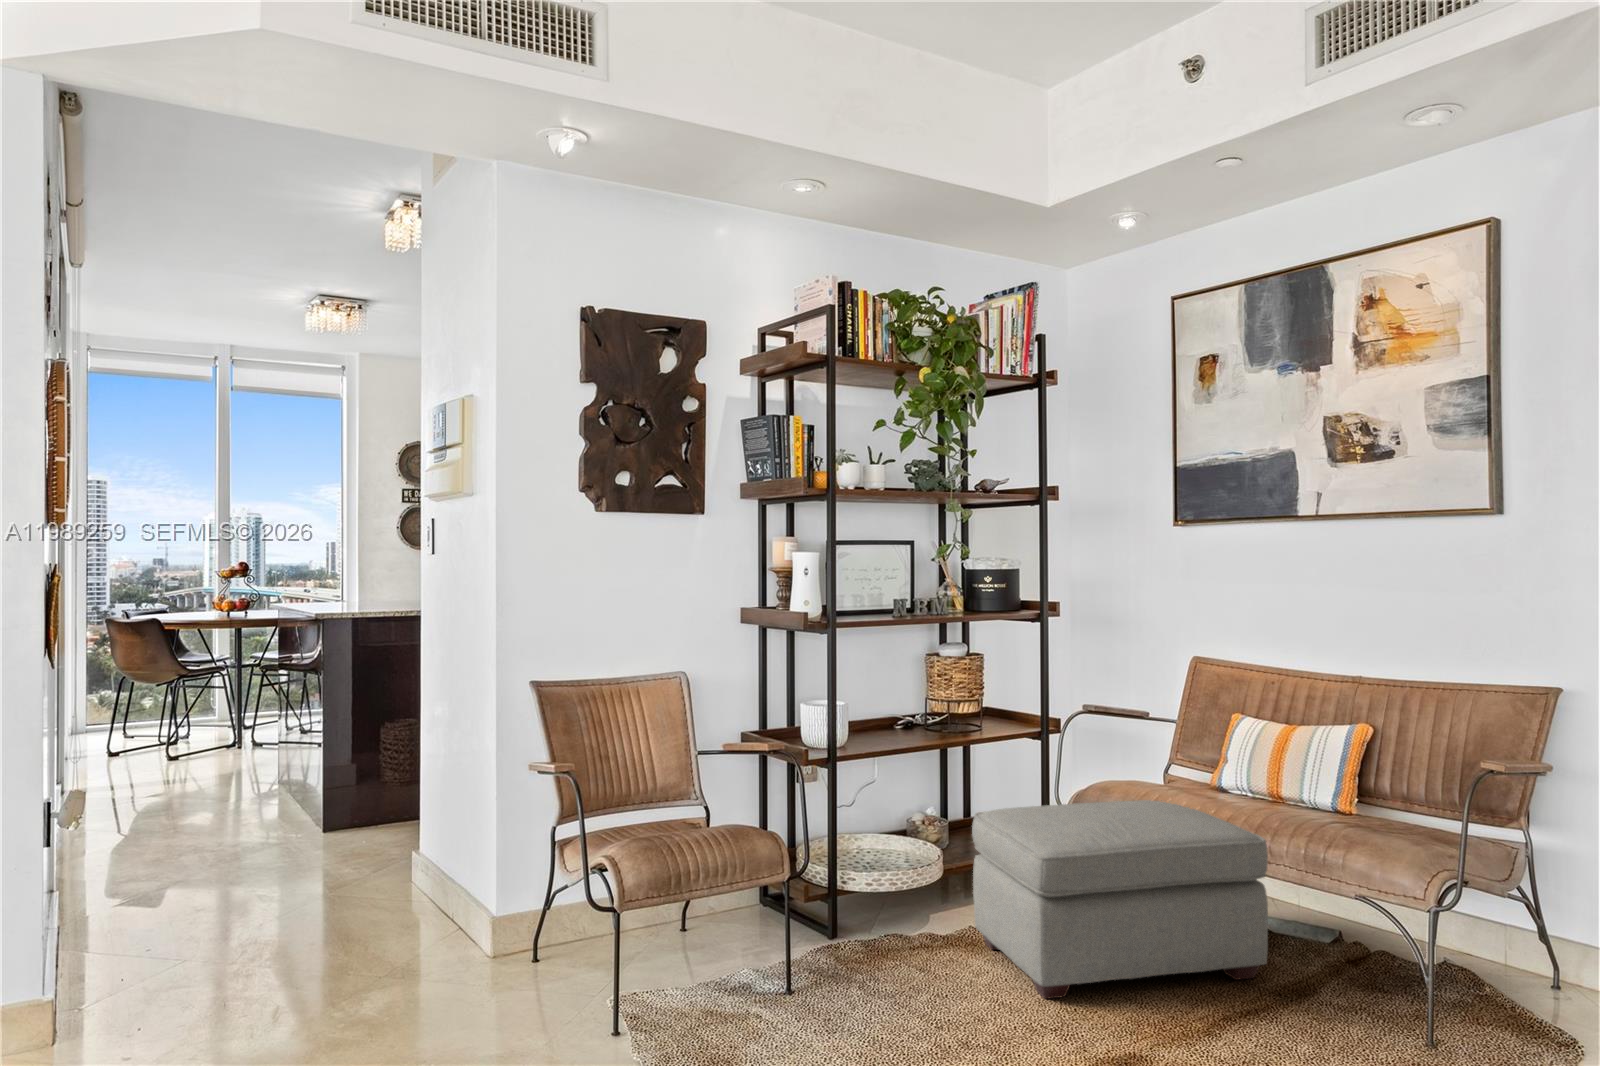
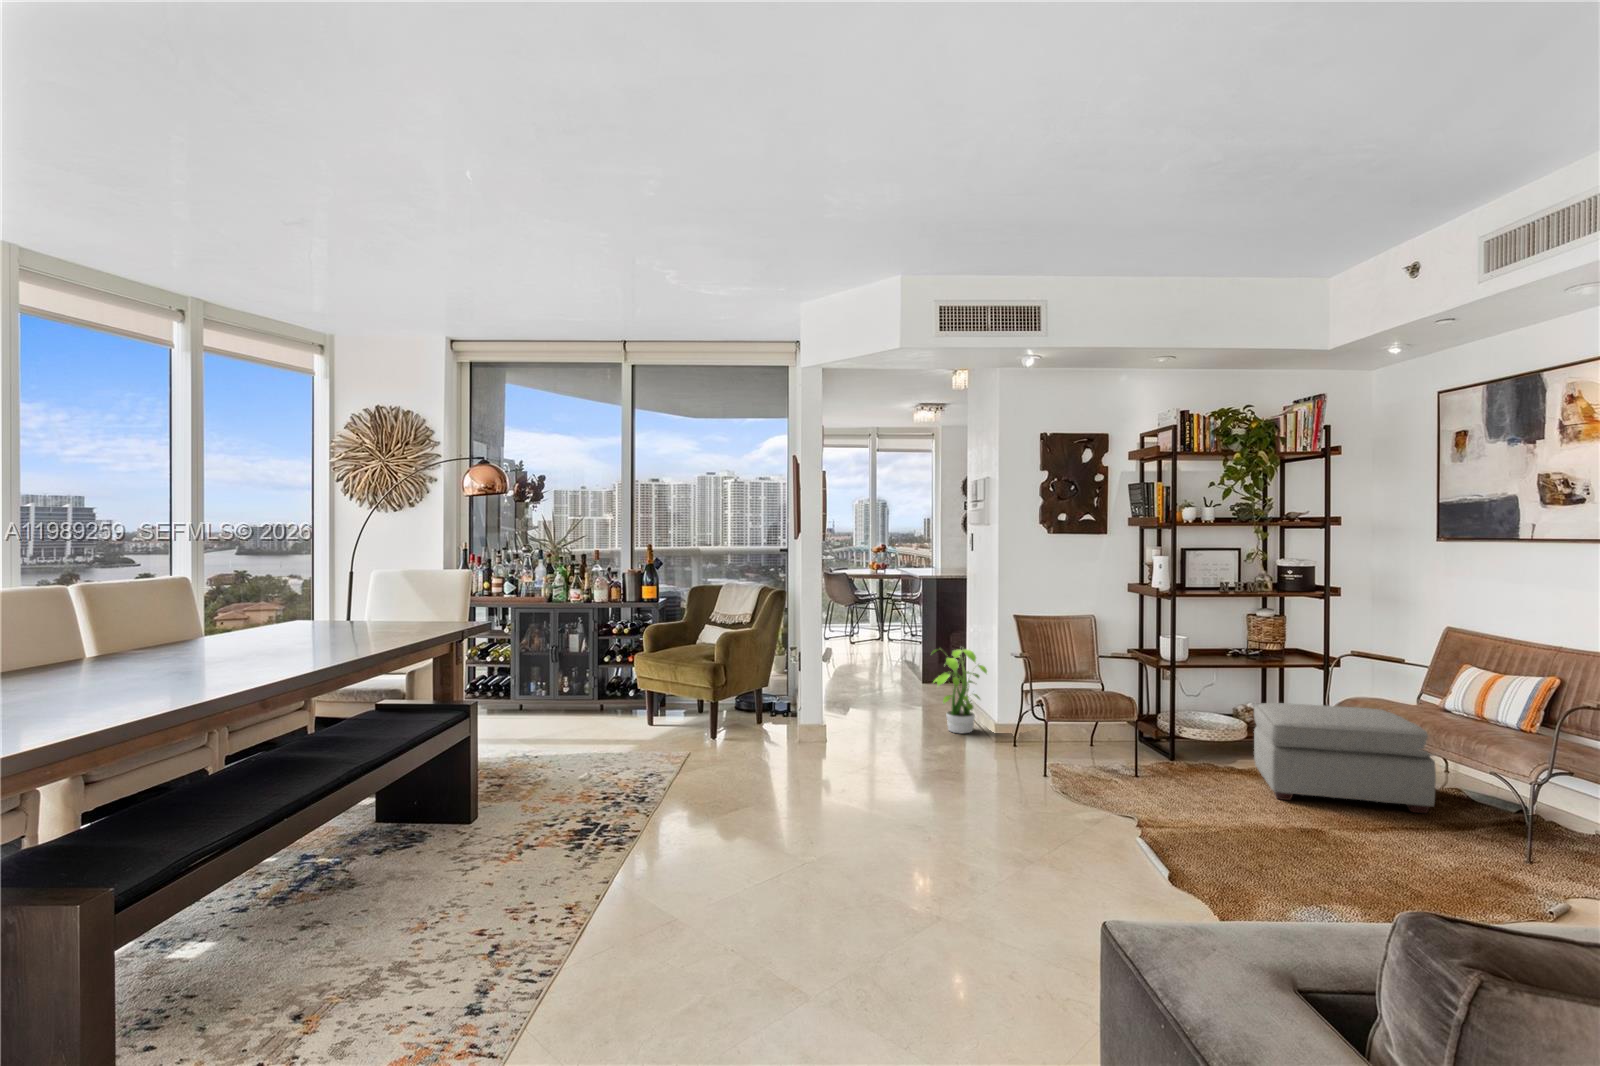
potted plant: none [339,751,470,951] -> present [932,649,987,733]

